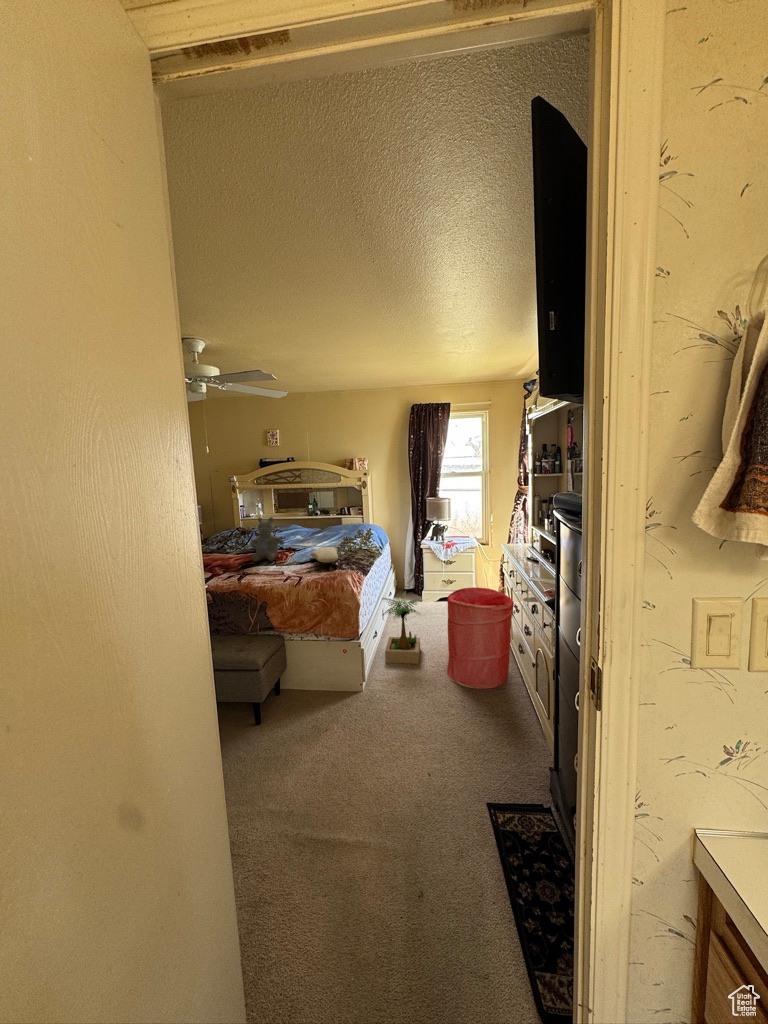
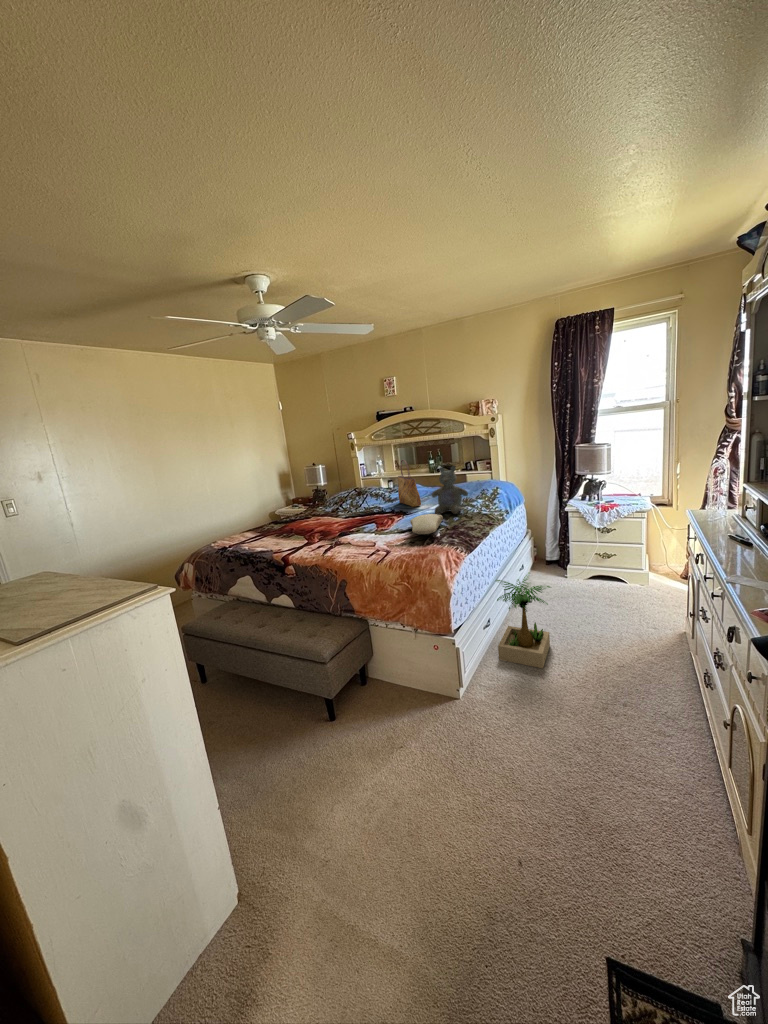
tote bag: none [287,502,311,544] -> present [398,460,421,507]
stuffed bear: present [250,517,284,562] -> present [432,466,468,514]
laundry hamper: present [447,587,514,689] -> none [582,577,698,729]

